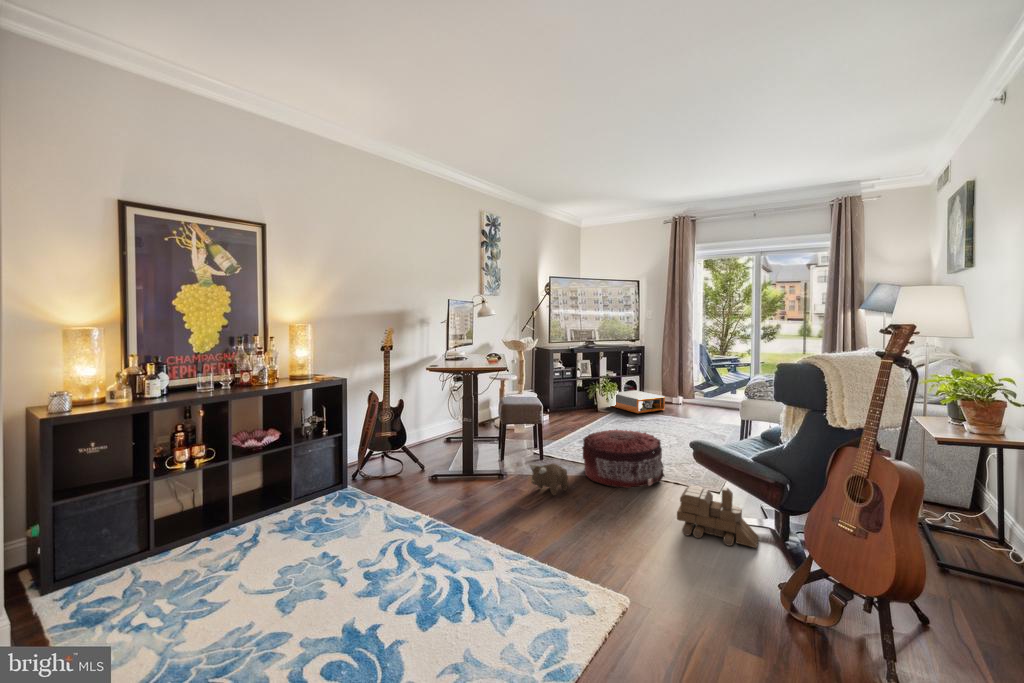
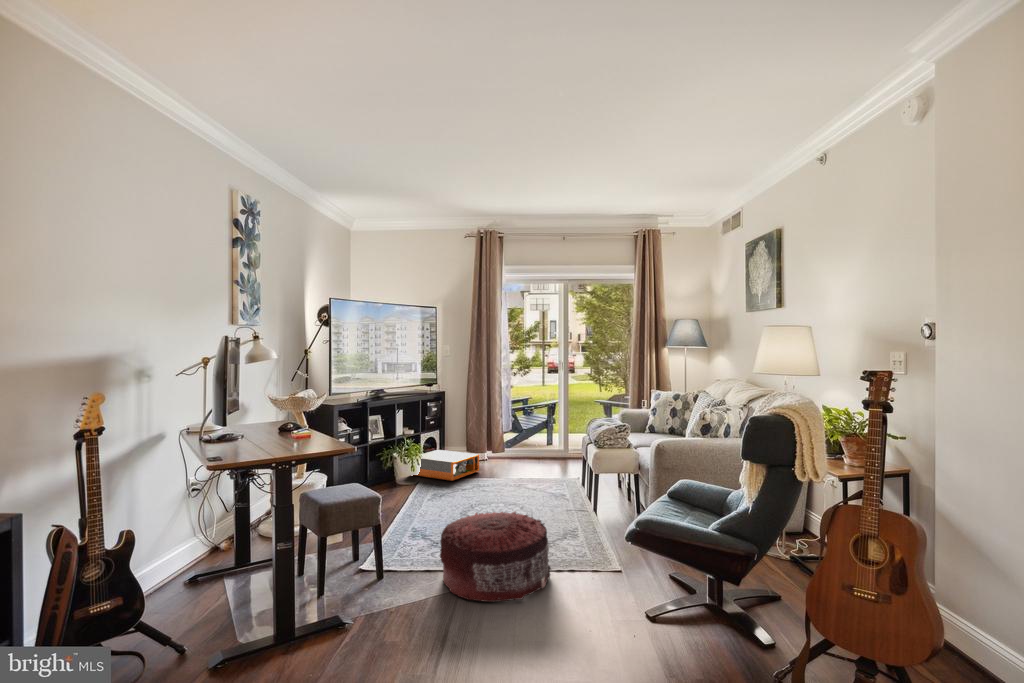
plush toy: present [530,463,568,496] -> none [388,588,444,643]
toy train: present [677,485,758,548] -> none [613,575,717,654]

